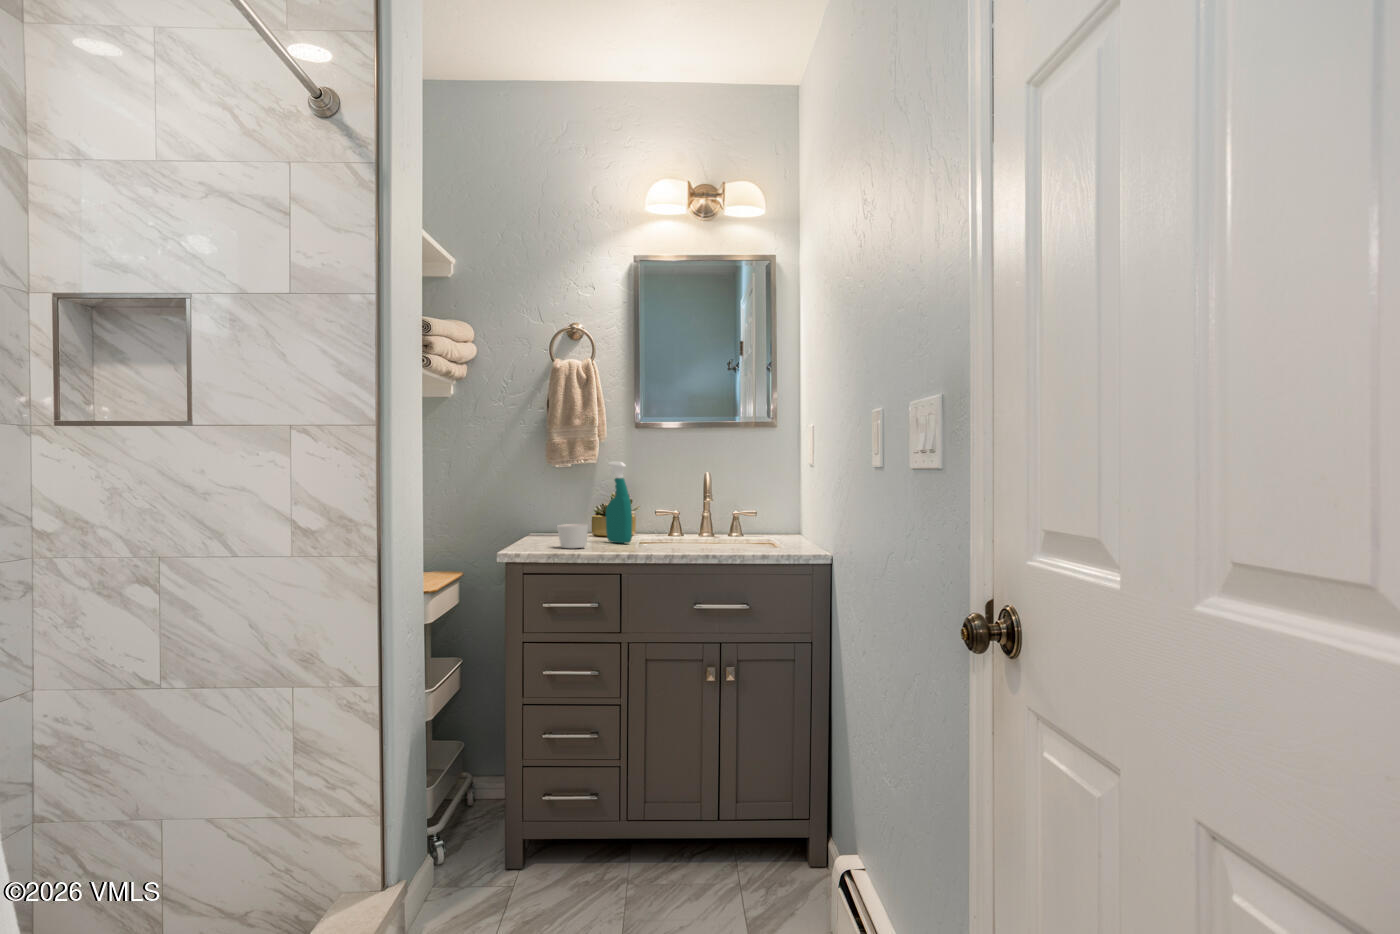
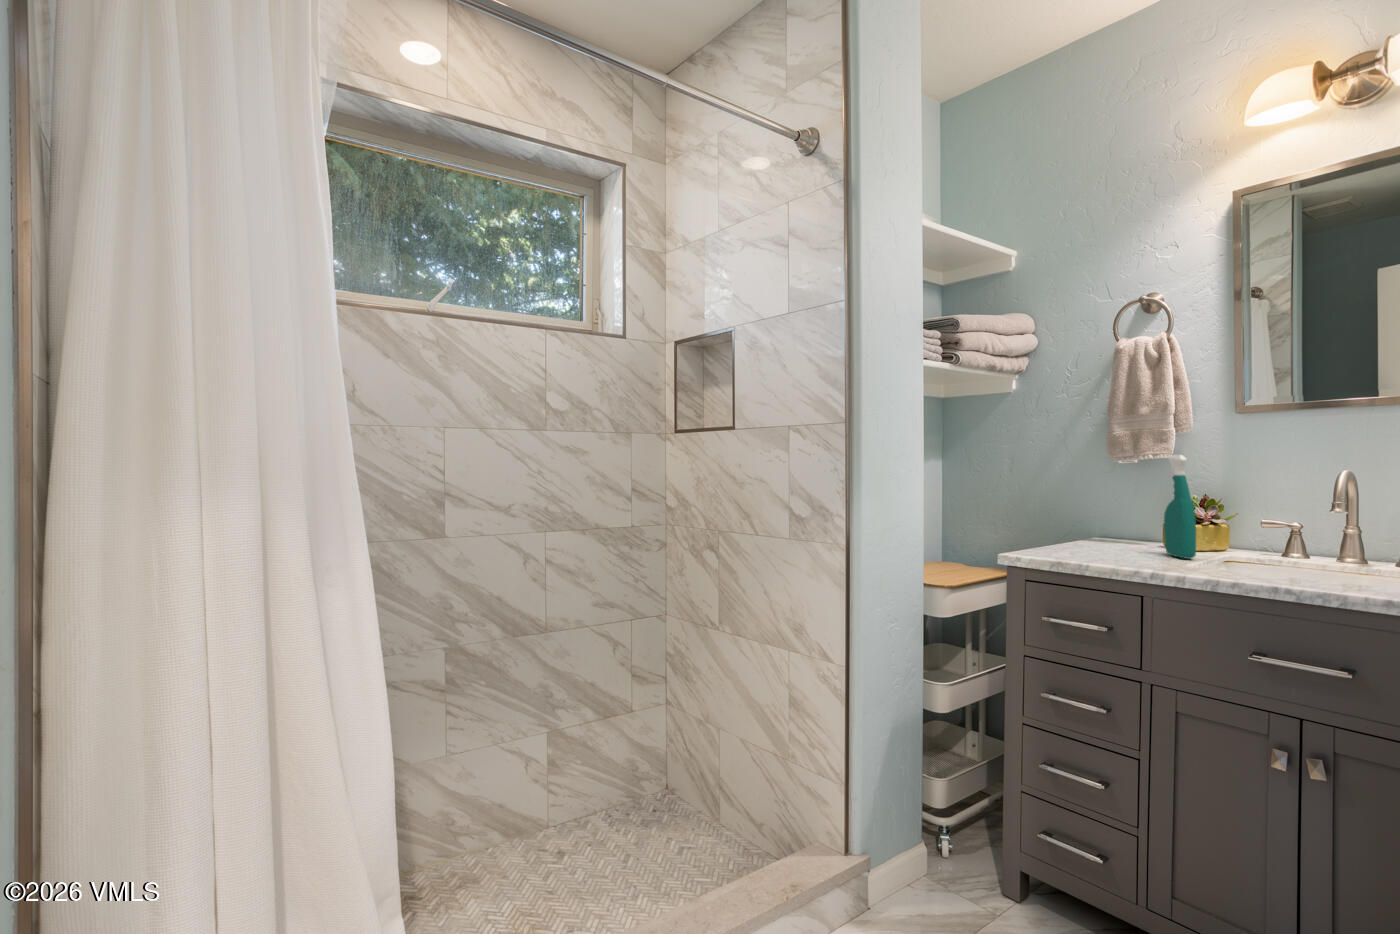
candle: present [557,524,589,548] -> none [1072,529,1116,558]

